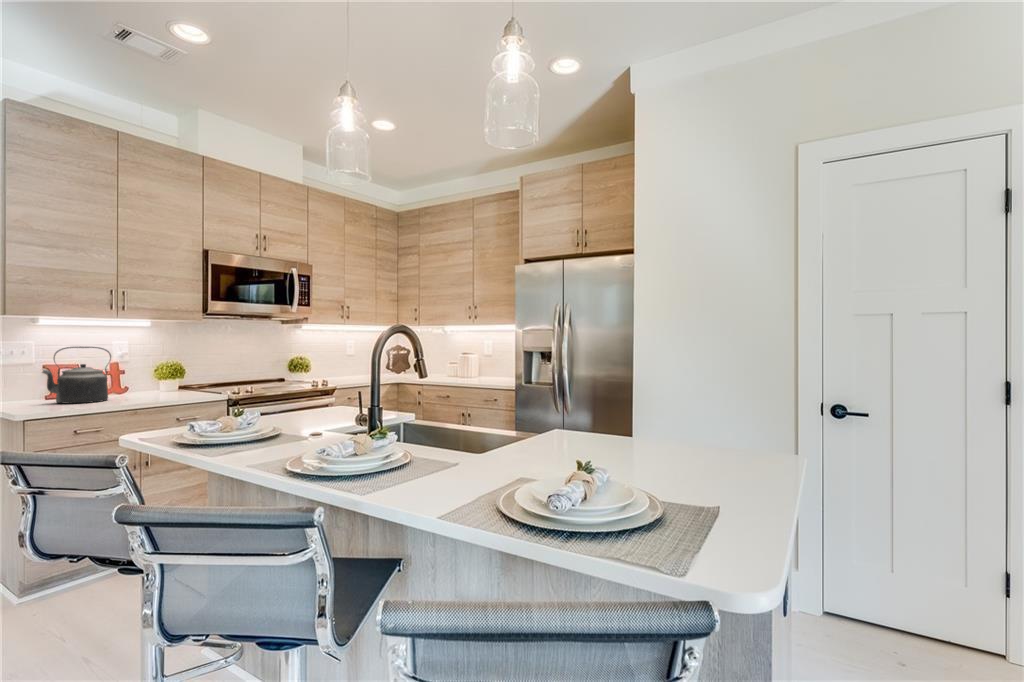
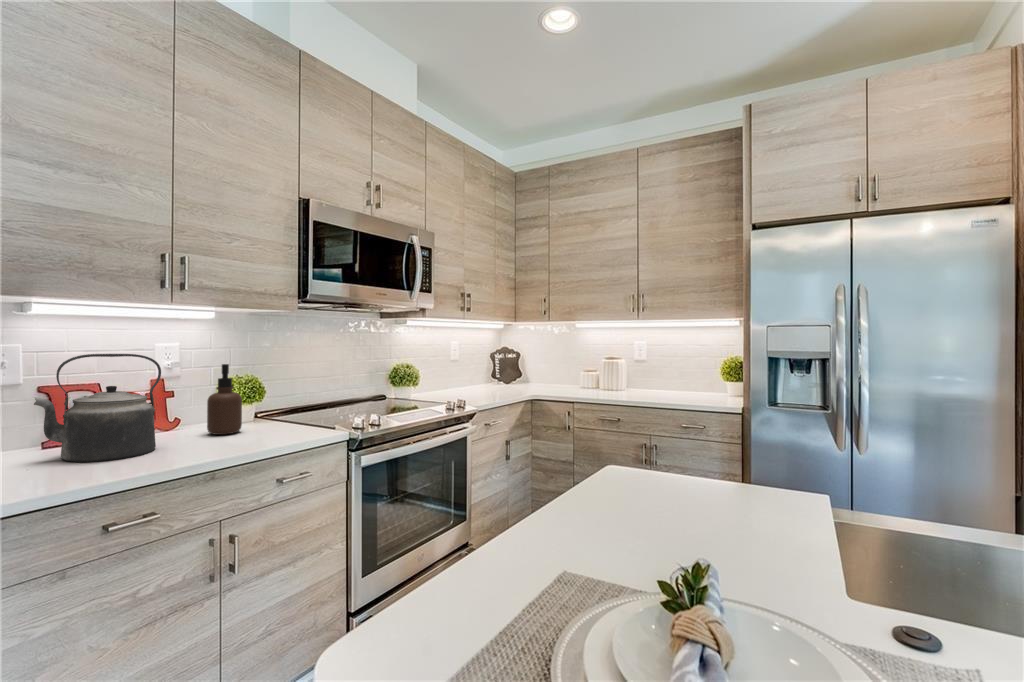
soap dispenser: none [142,354,164,395] -> present [207,364,242,435]

